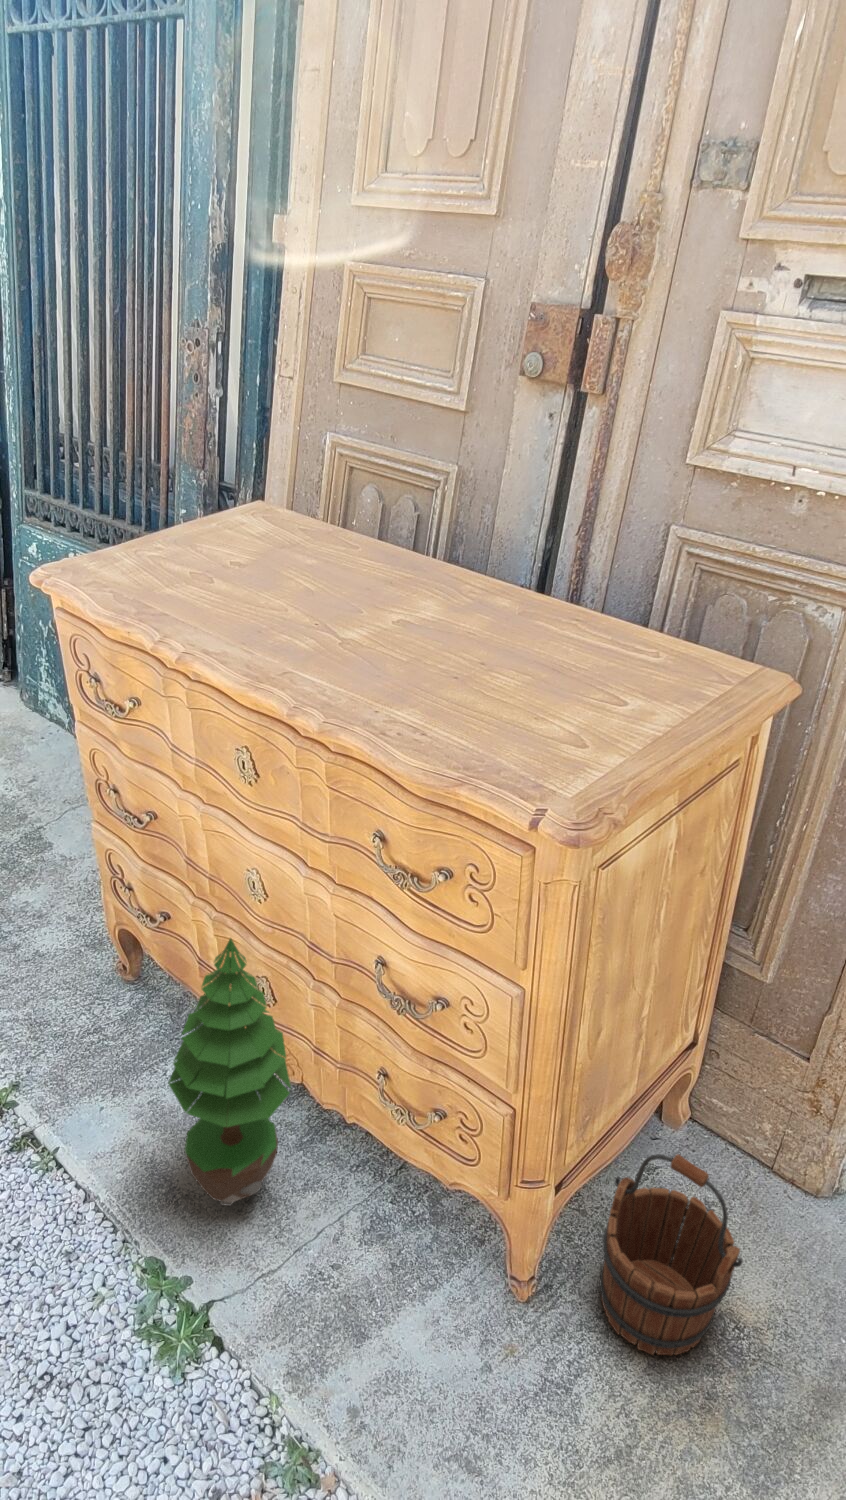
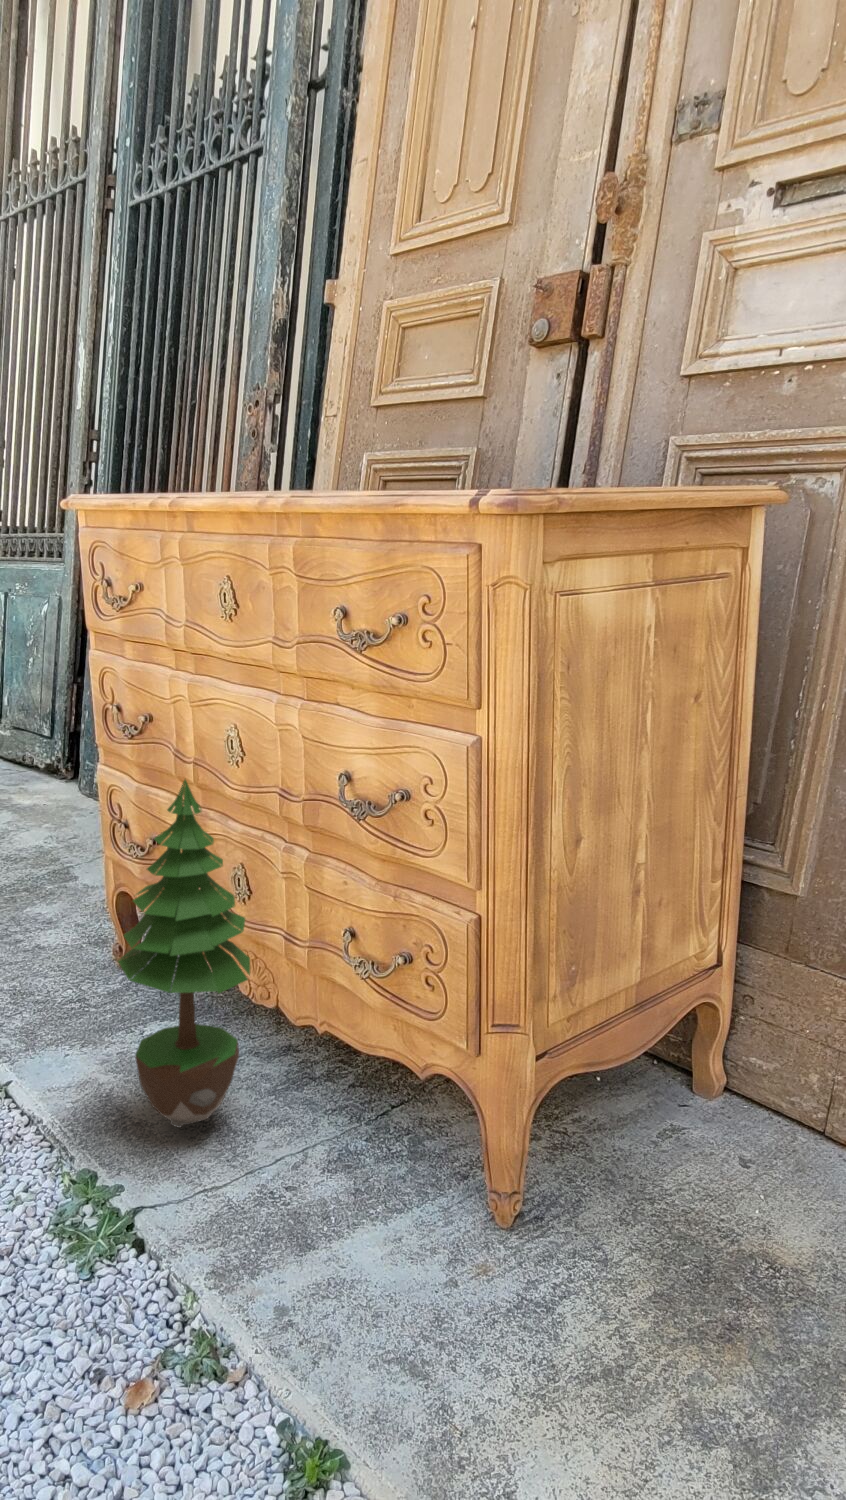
wooden bucket: present [600,1154,743,1355] -> none [596,1009,757,1285]

